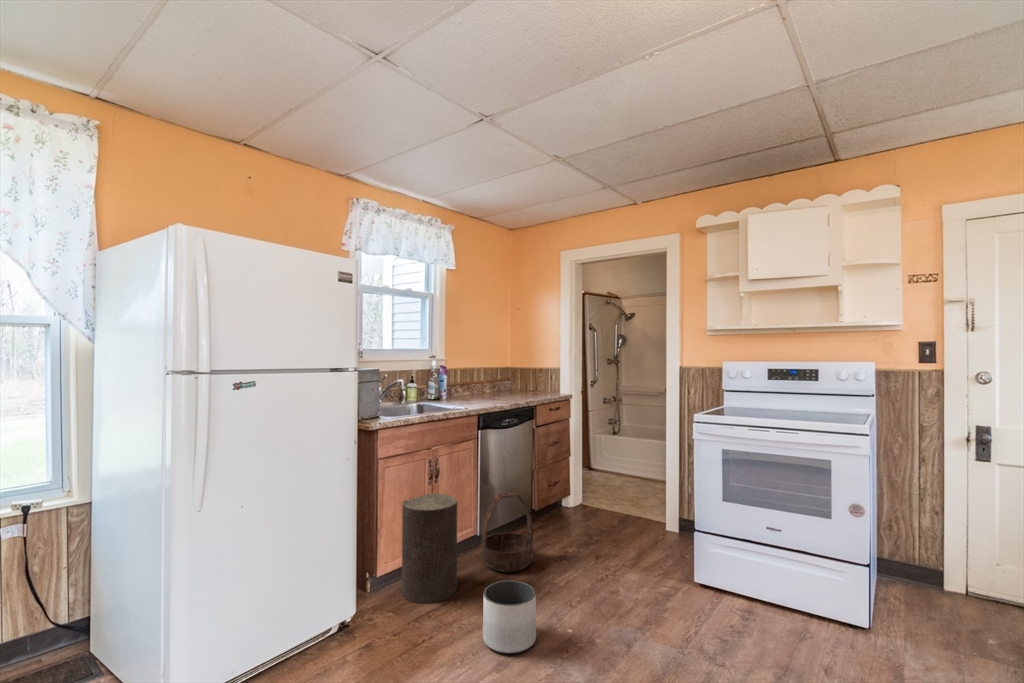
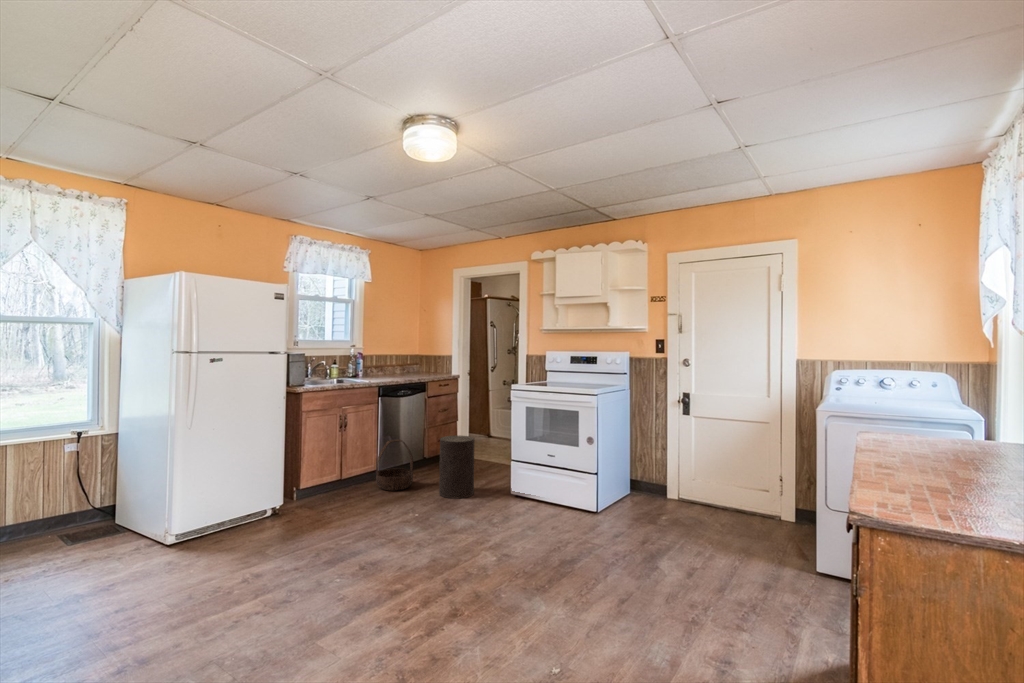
stool: present [402,494,457,603] -> present [439,436,474,499]
planter: present [483,580,536,654] -> none [361,484,394,521]

